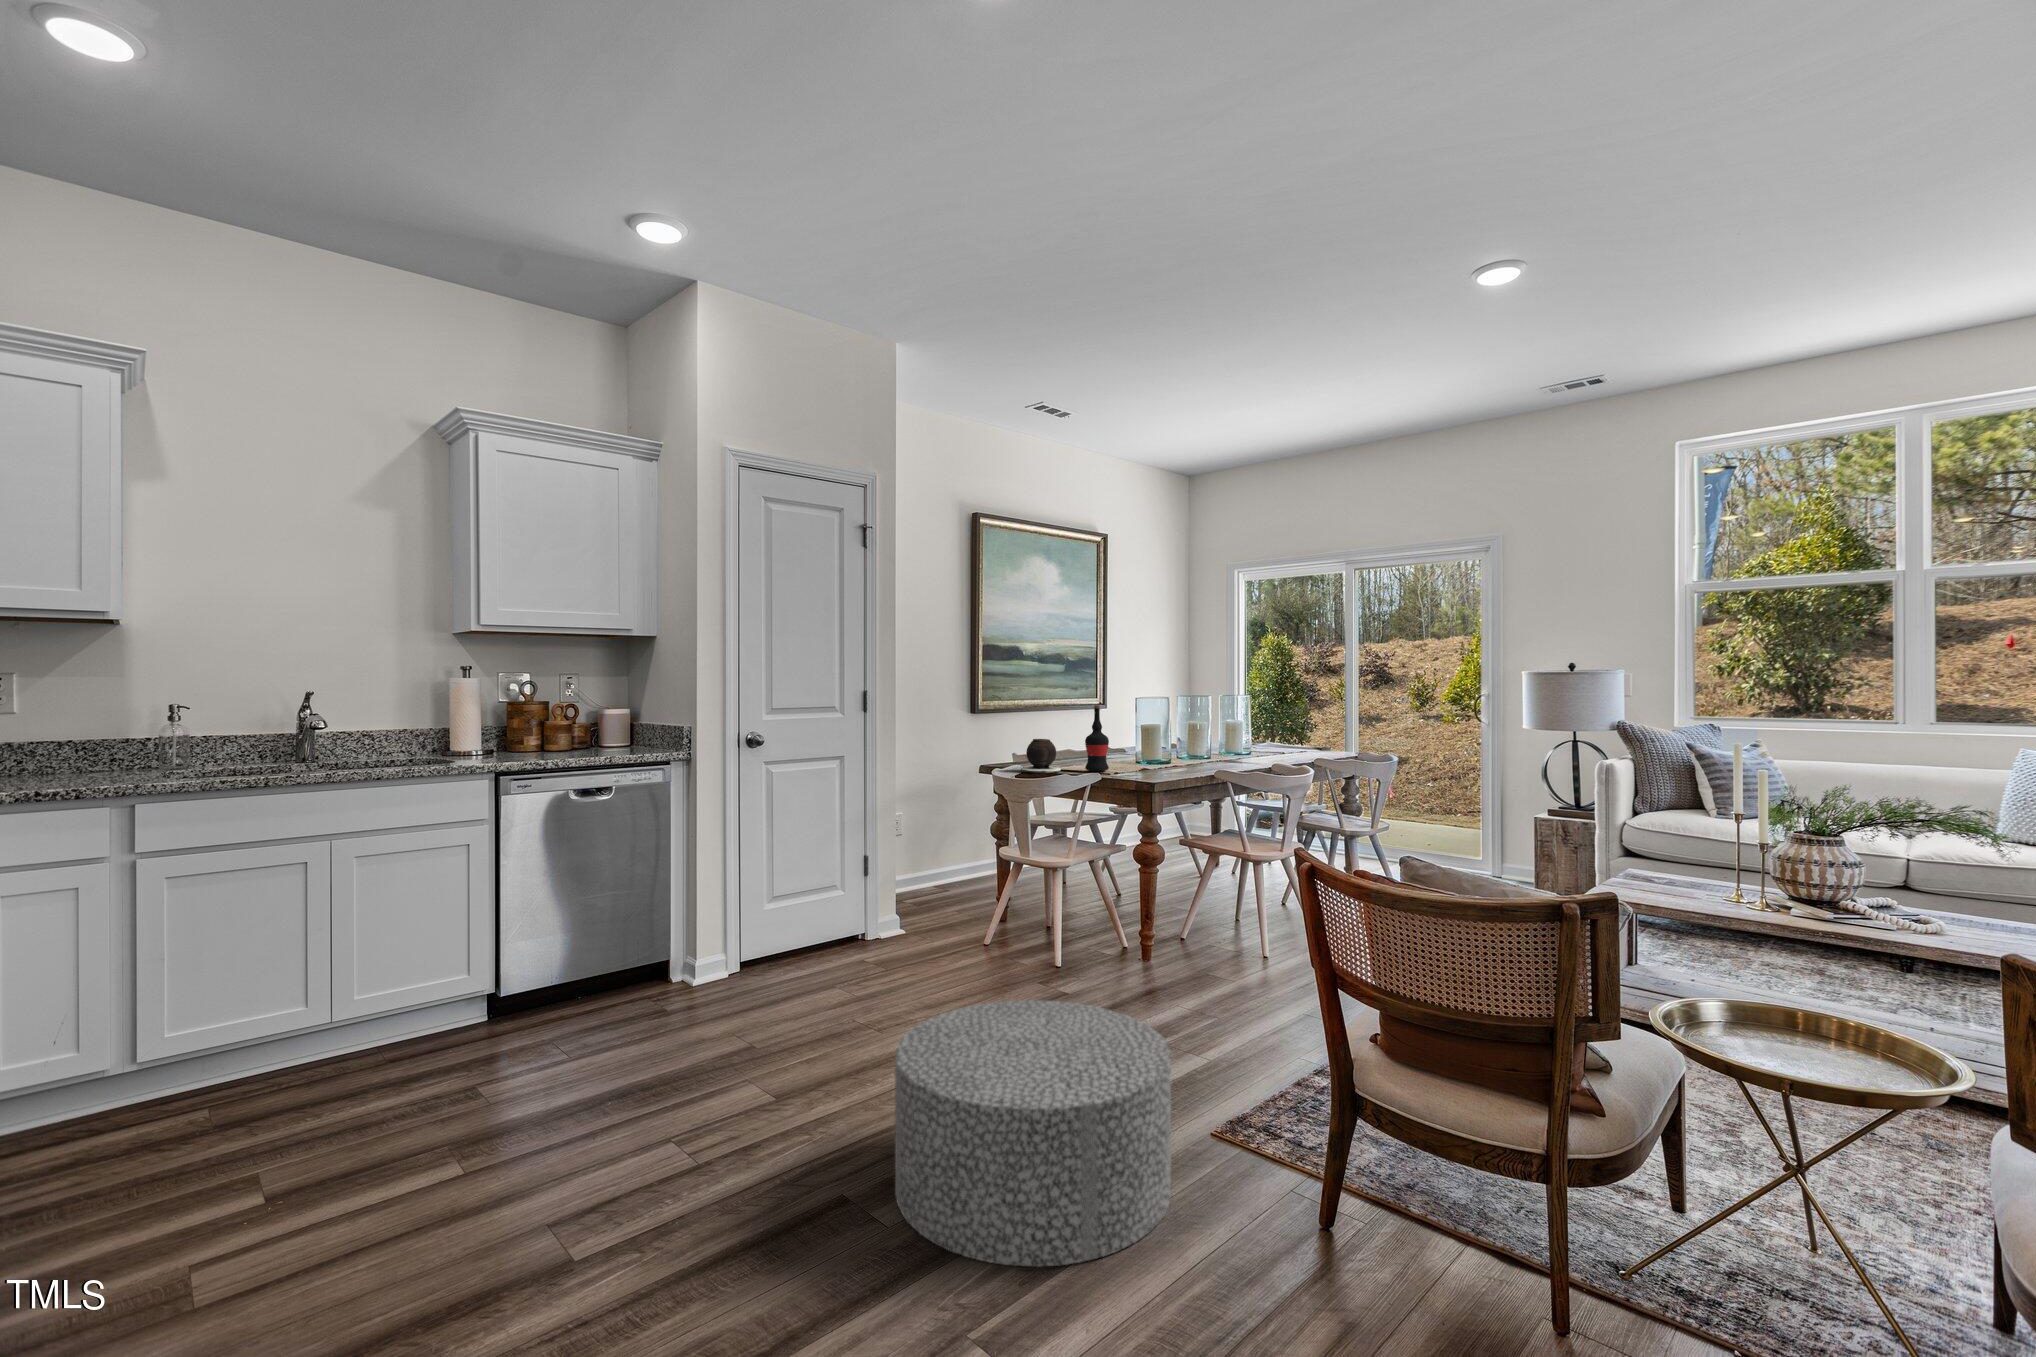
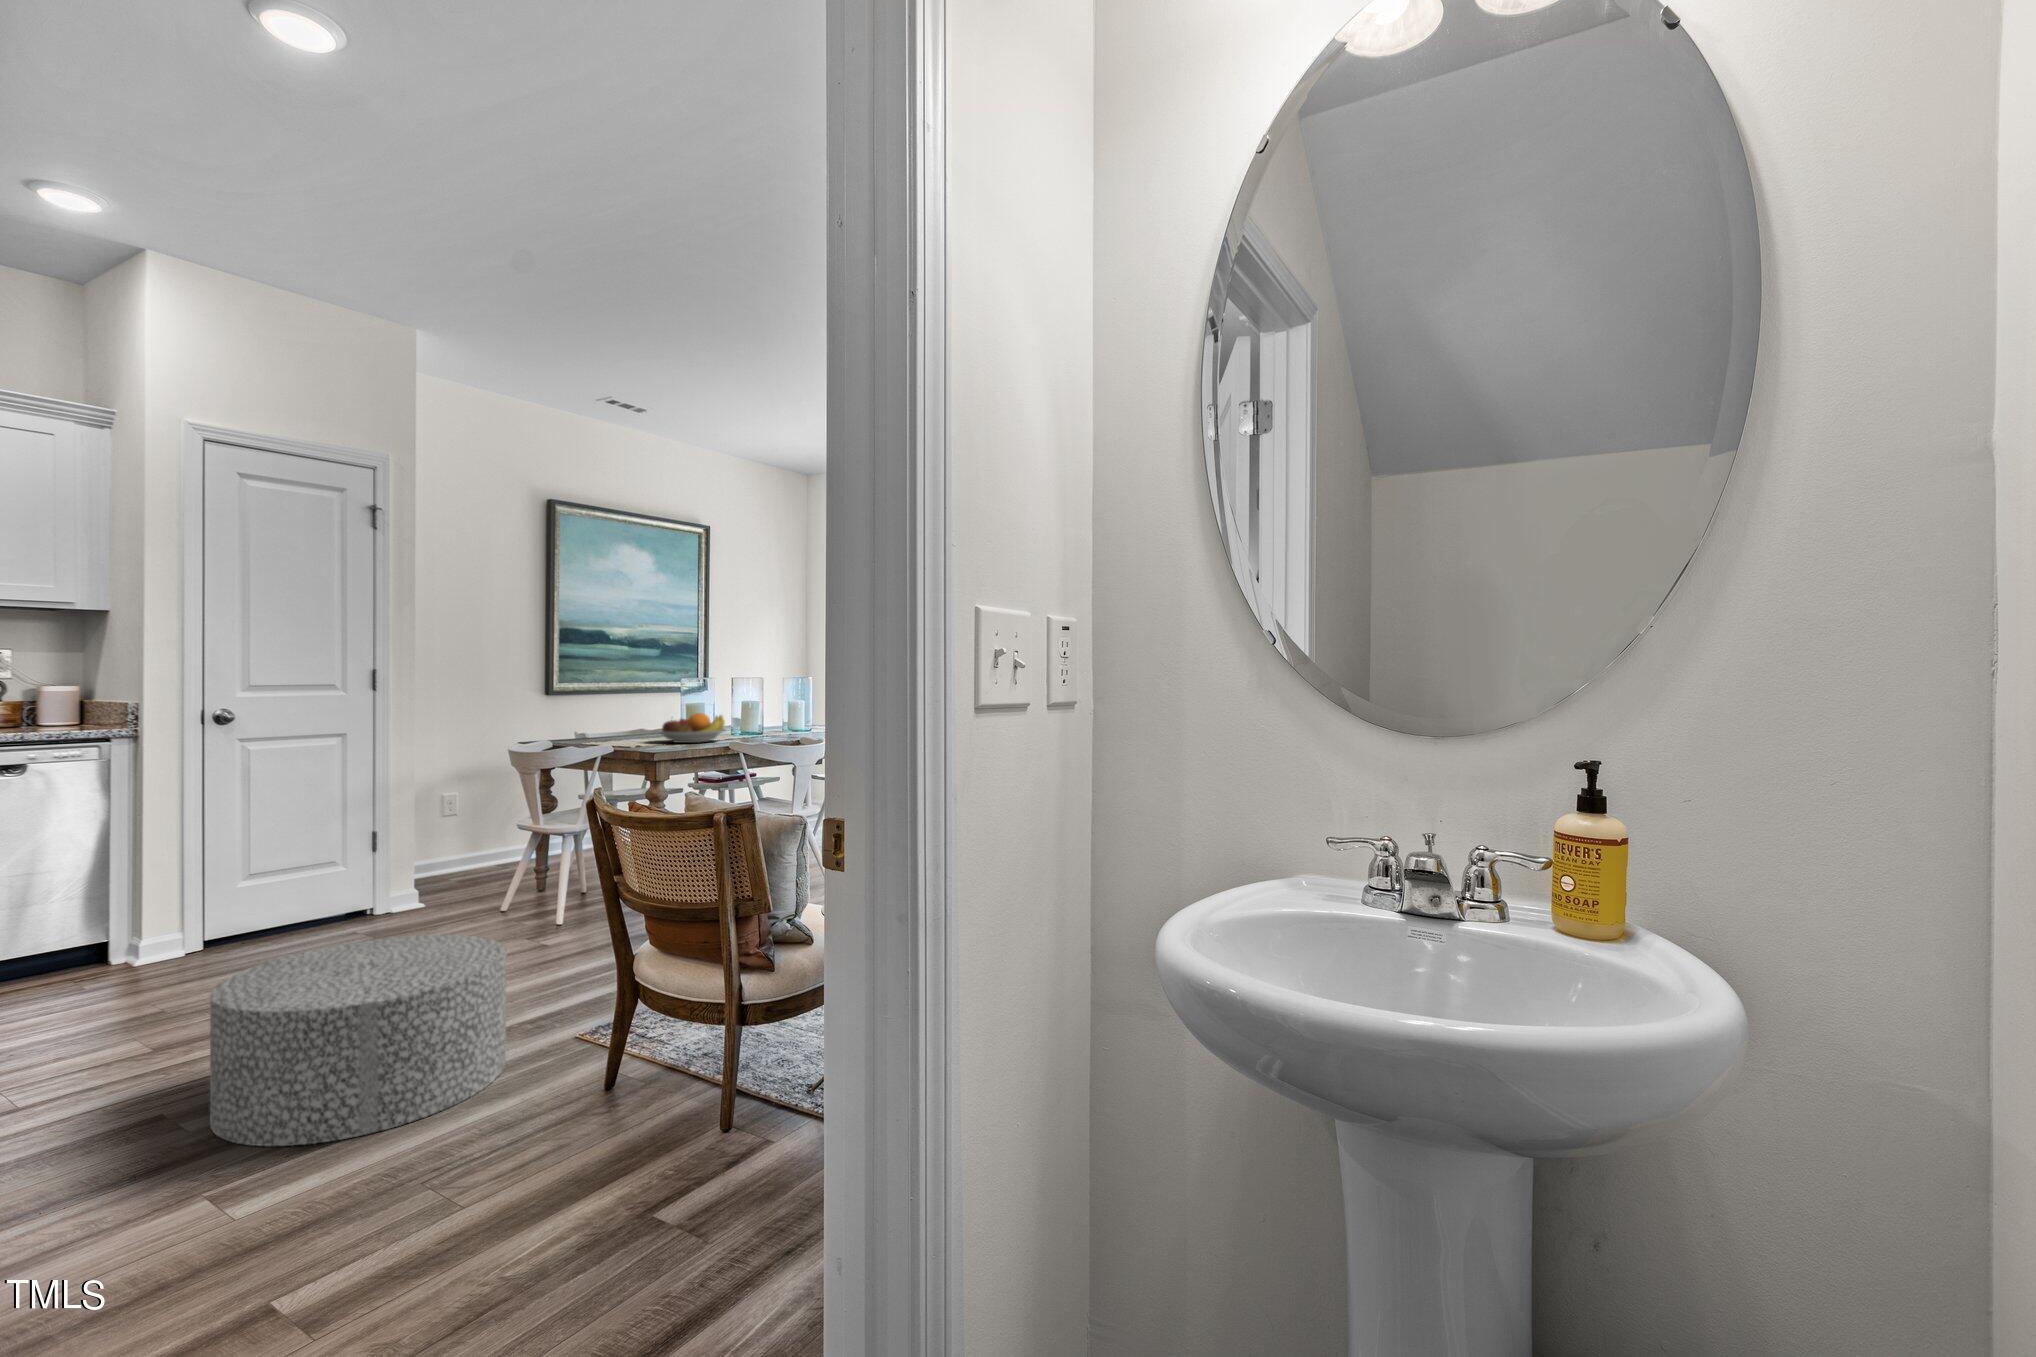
wine bottle: present [1085,705,1109,771] -> none [606,683,630,744]
fruit bowl: none [1127,737,1203,771] -> present [656,713,726,743]
vase: present [1021,739,1061,773] -> none [539,715,581,746]

